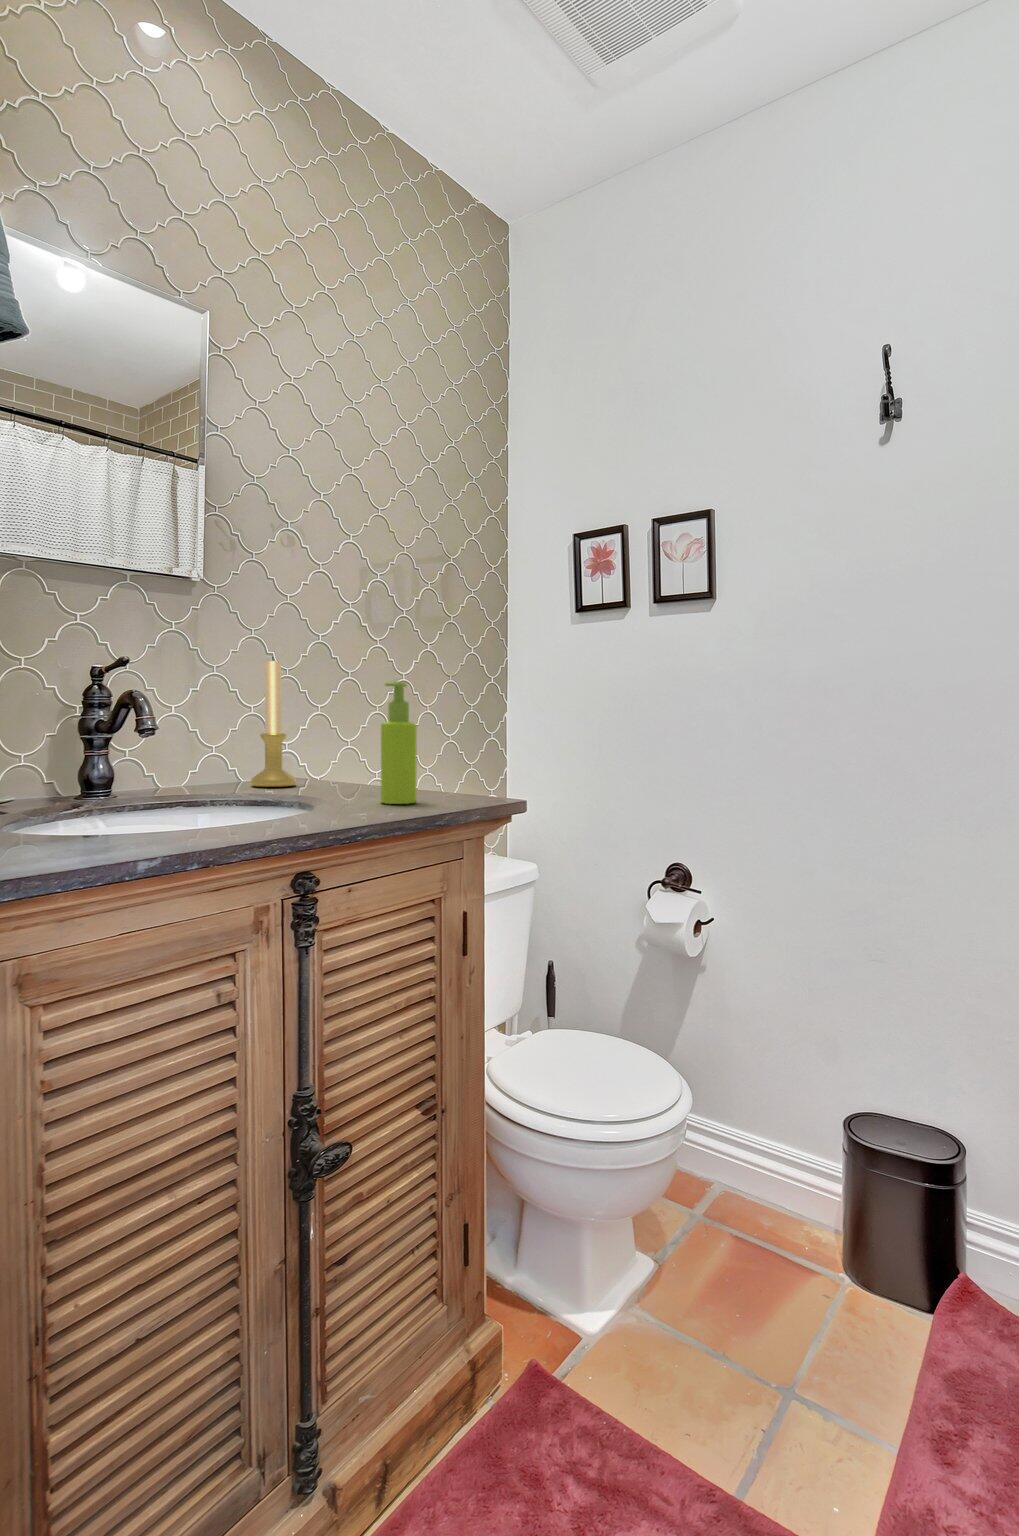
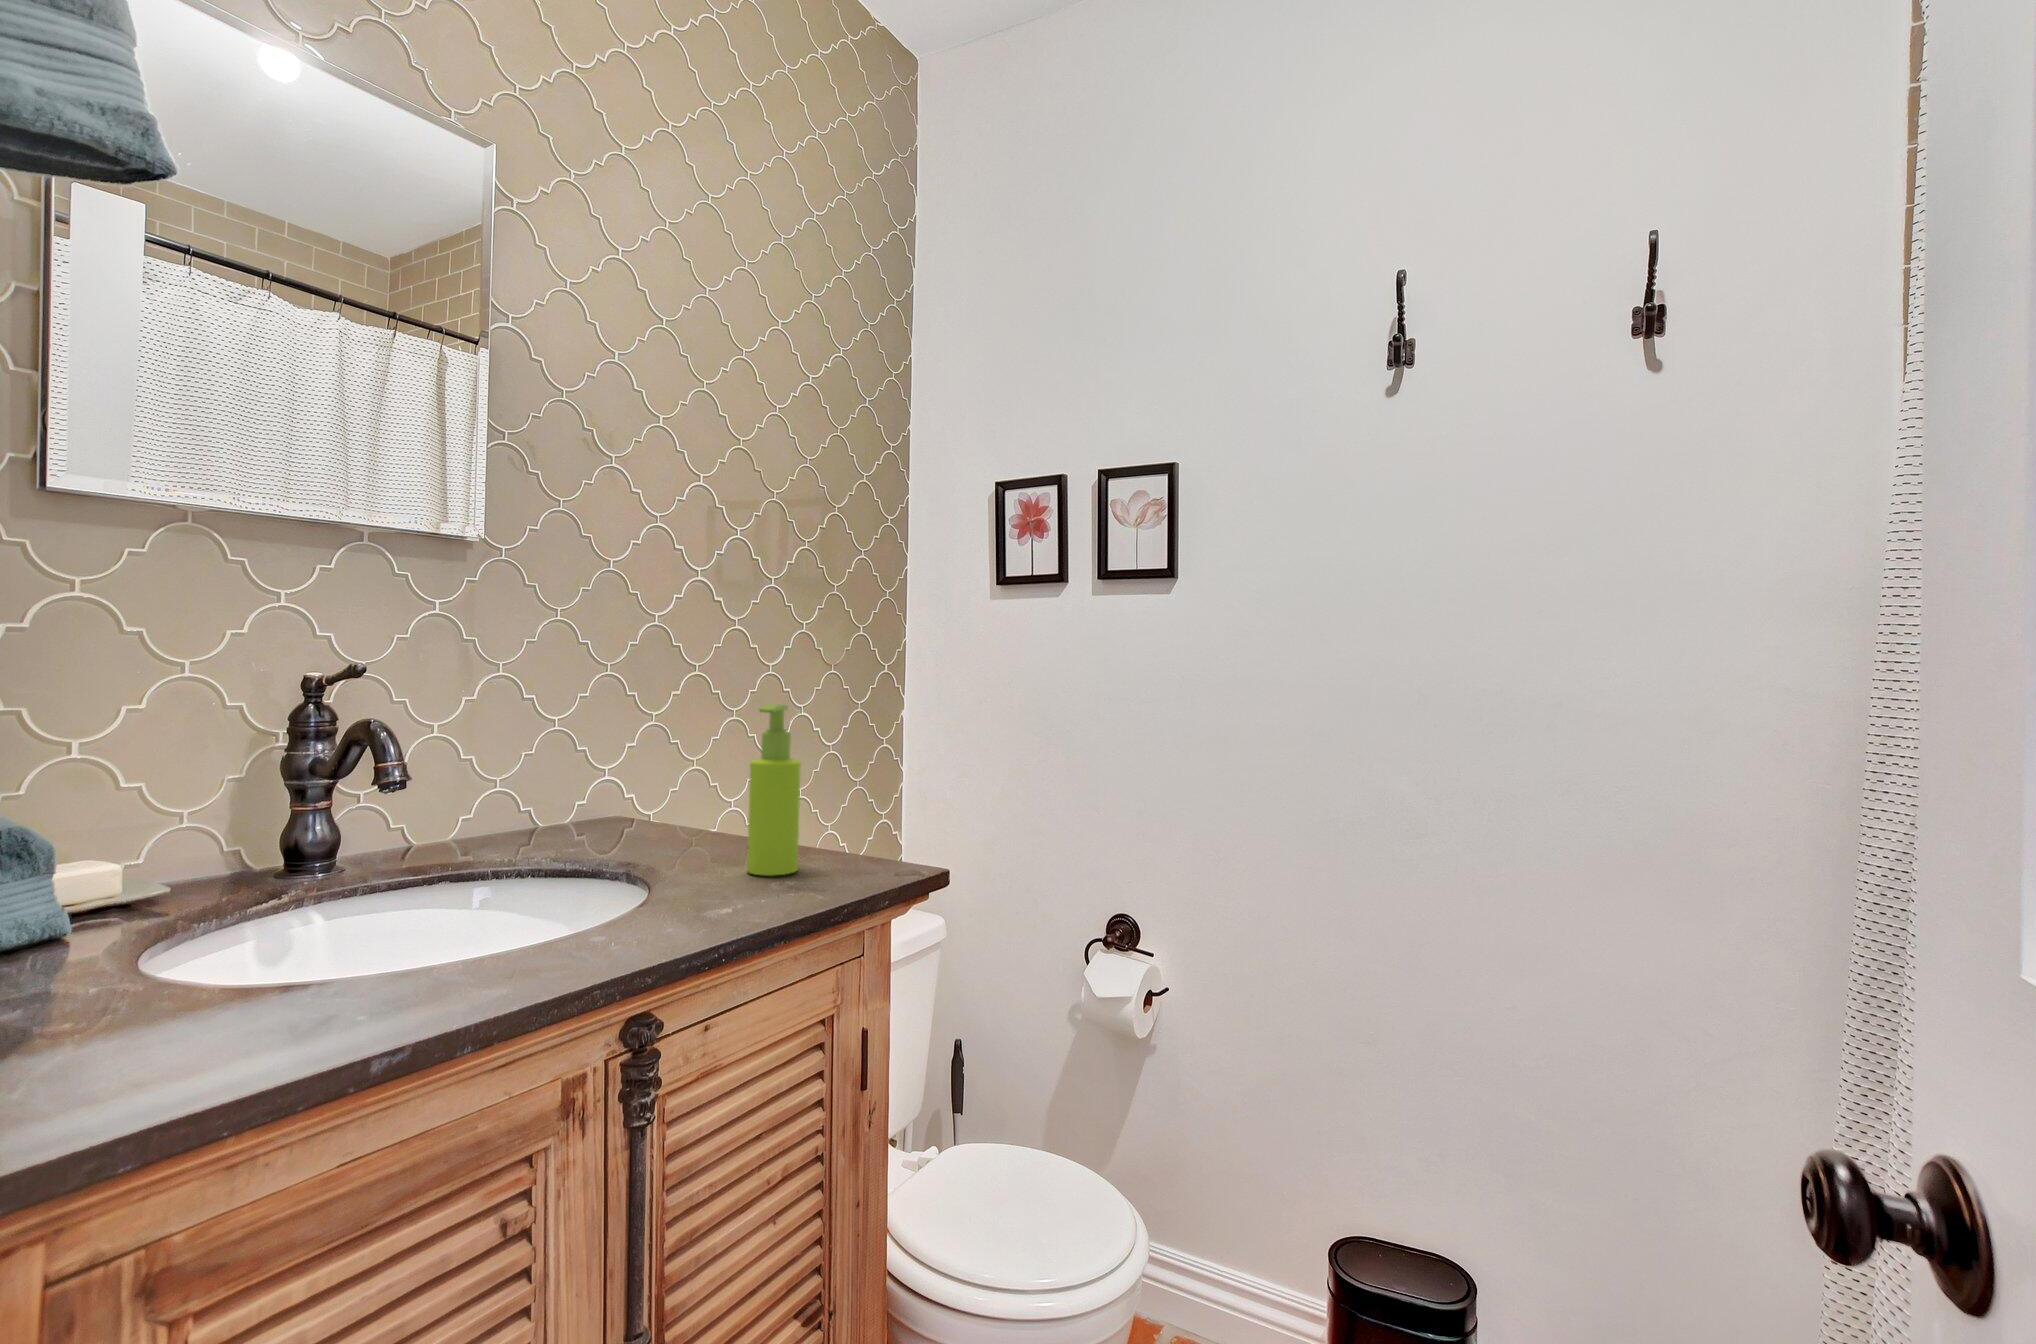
candle holder: present [251,657,297,787] -> none [550,653,619,839]

